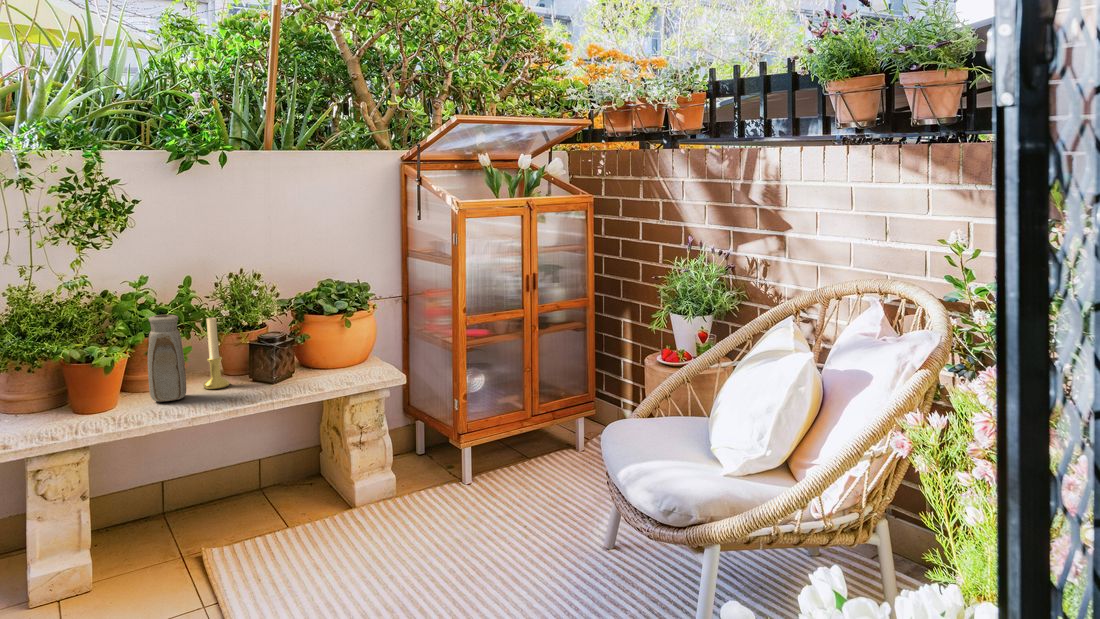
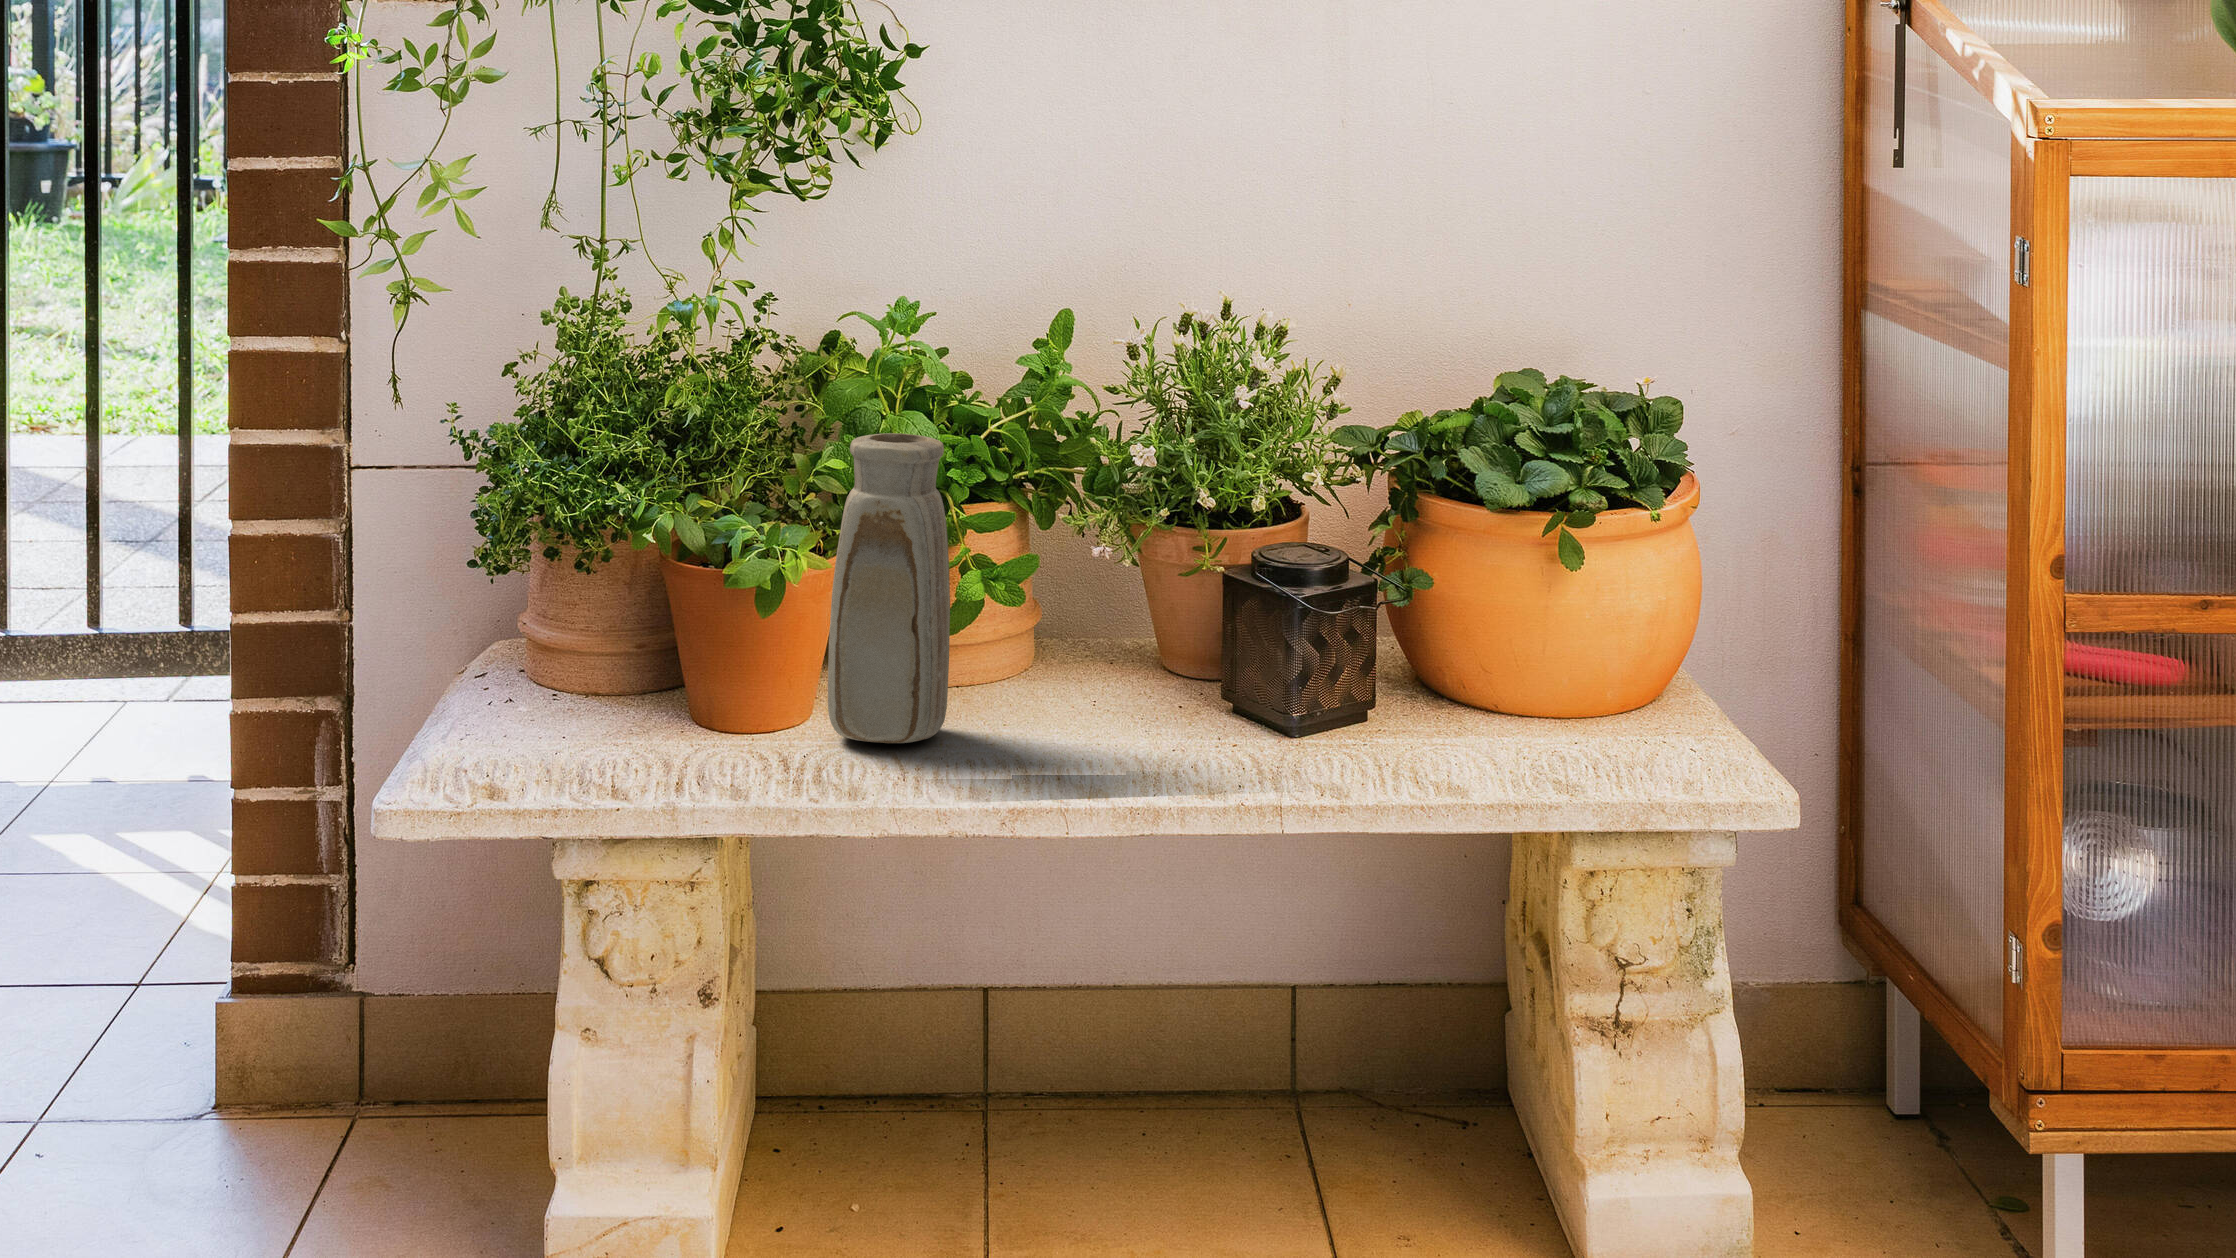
candle holder: present [203,317,229,389] -> none [1017,455,1106,725]

